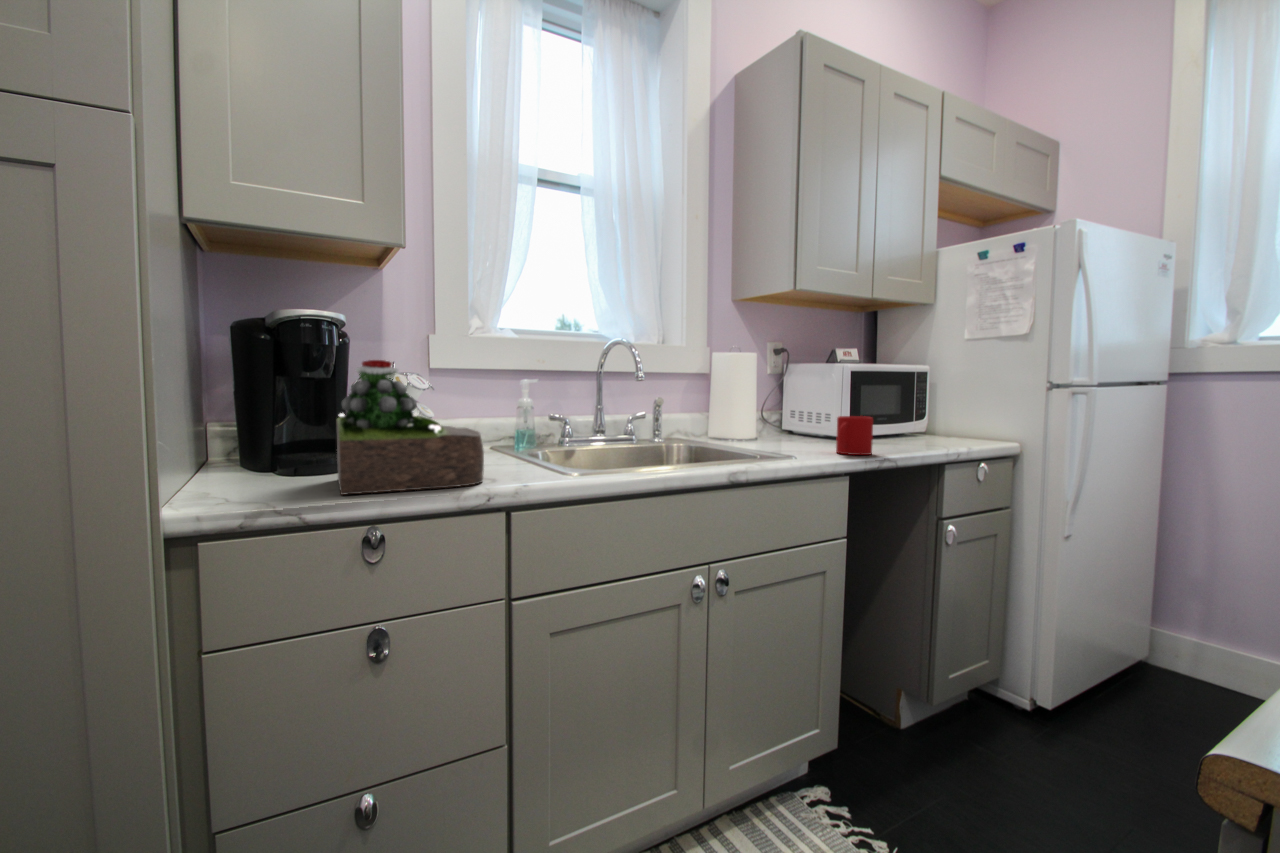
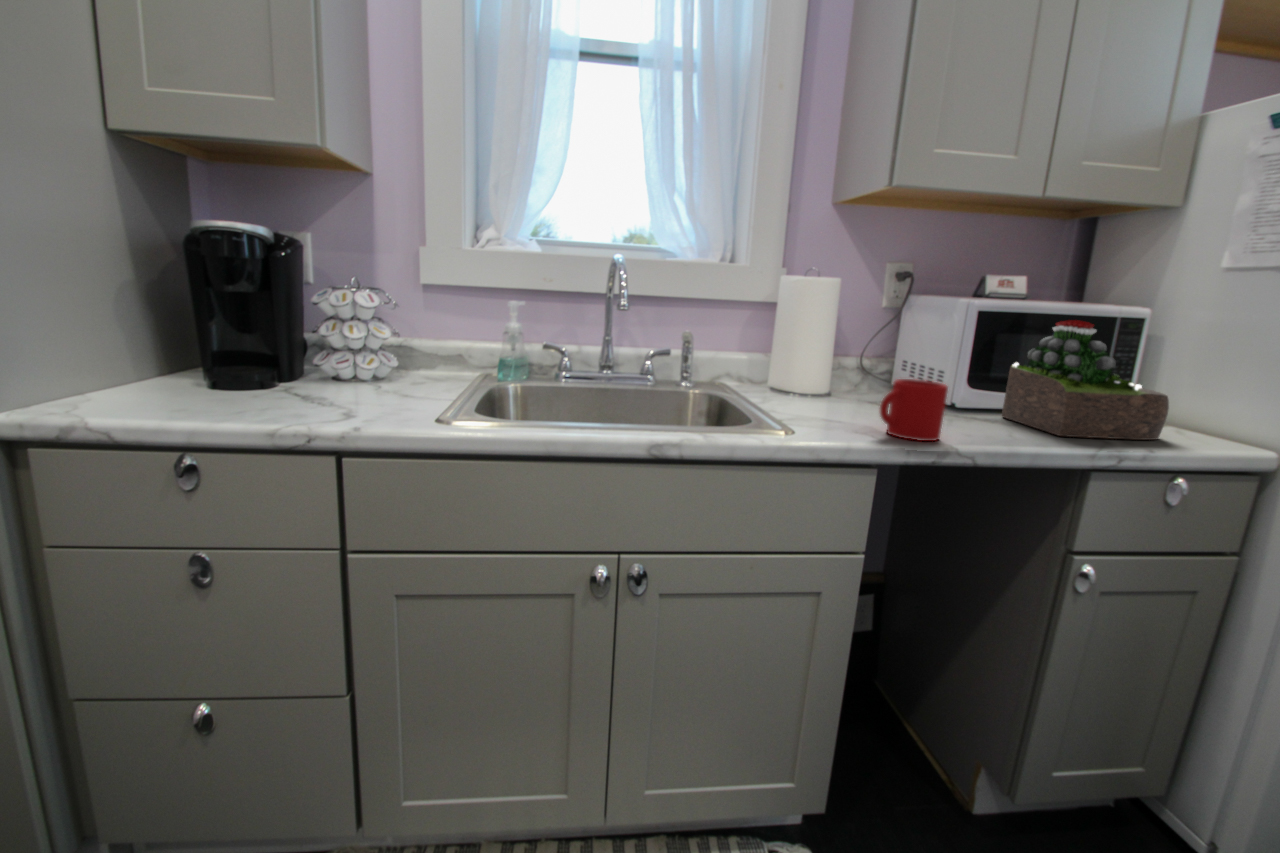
succulent plant: present [337,360,484,495] -> present [1002,320,1169,440]

